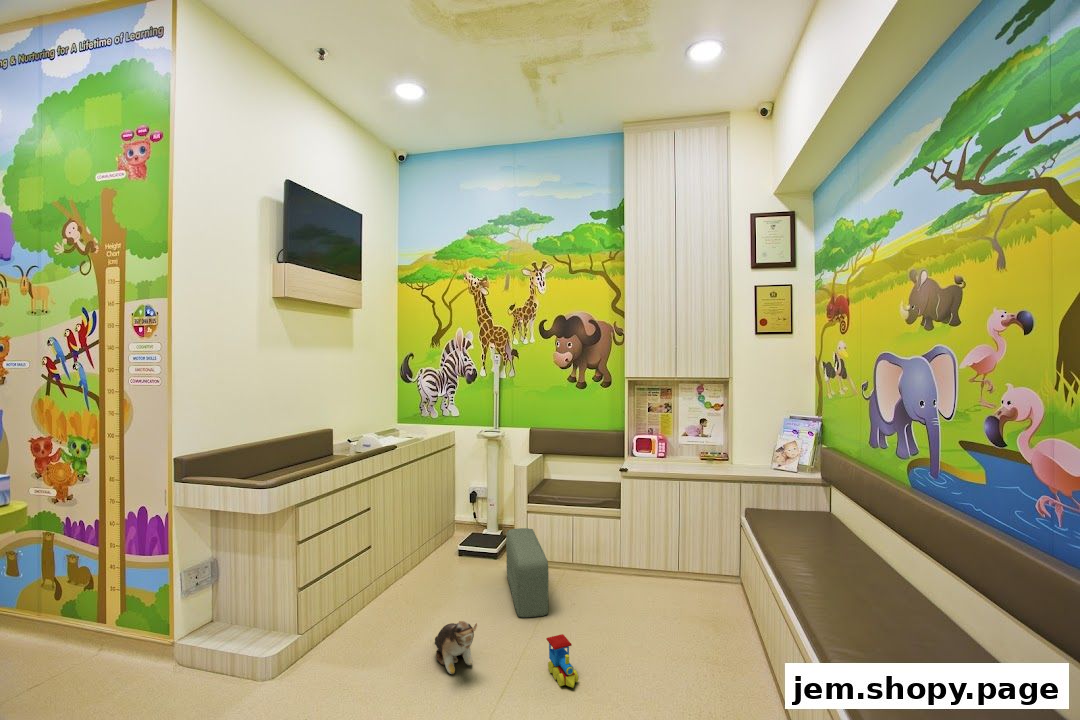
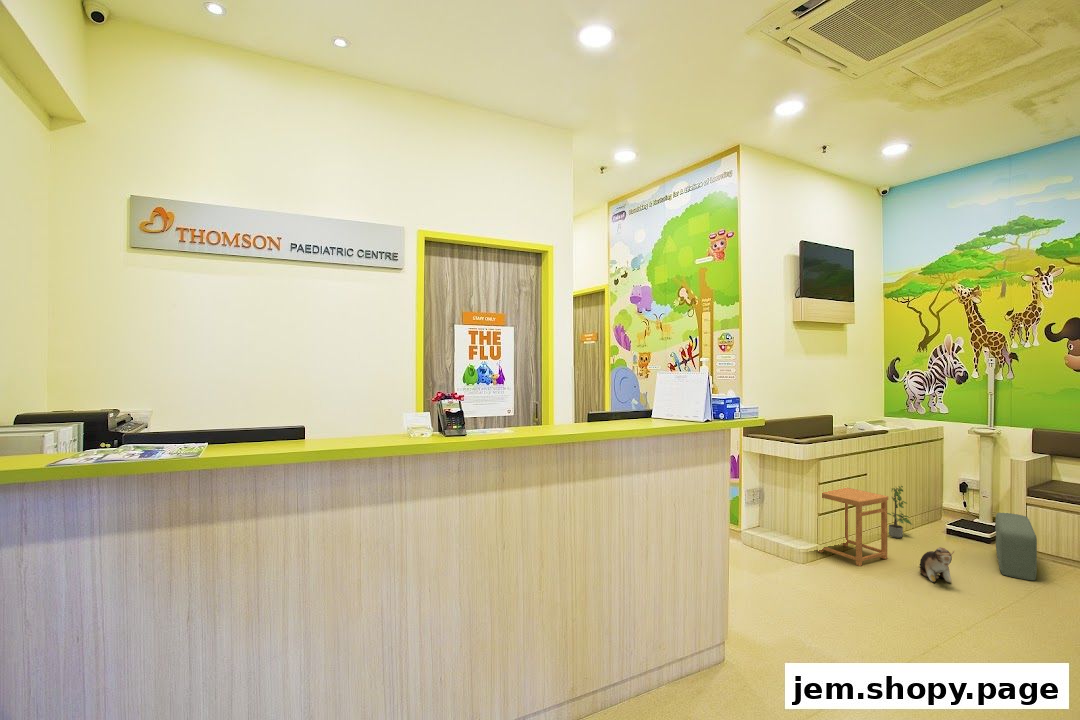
potted plant: none [393,515,427,588] -> present [887,486,912,538]
side table: none [294,545,398,681] -> present [818,487,888,566]
toy train: present [546,634,578,688] -> none [1022,579,1052,615]

